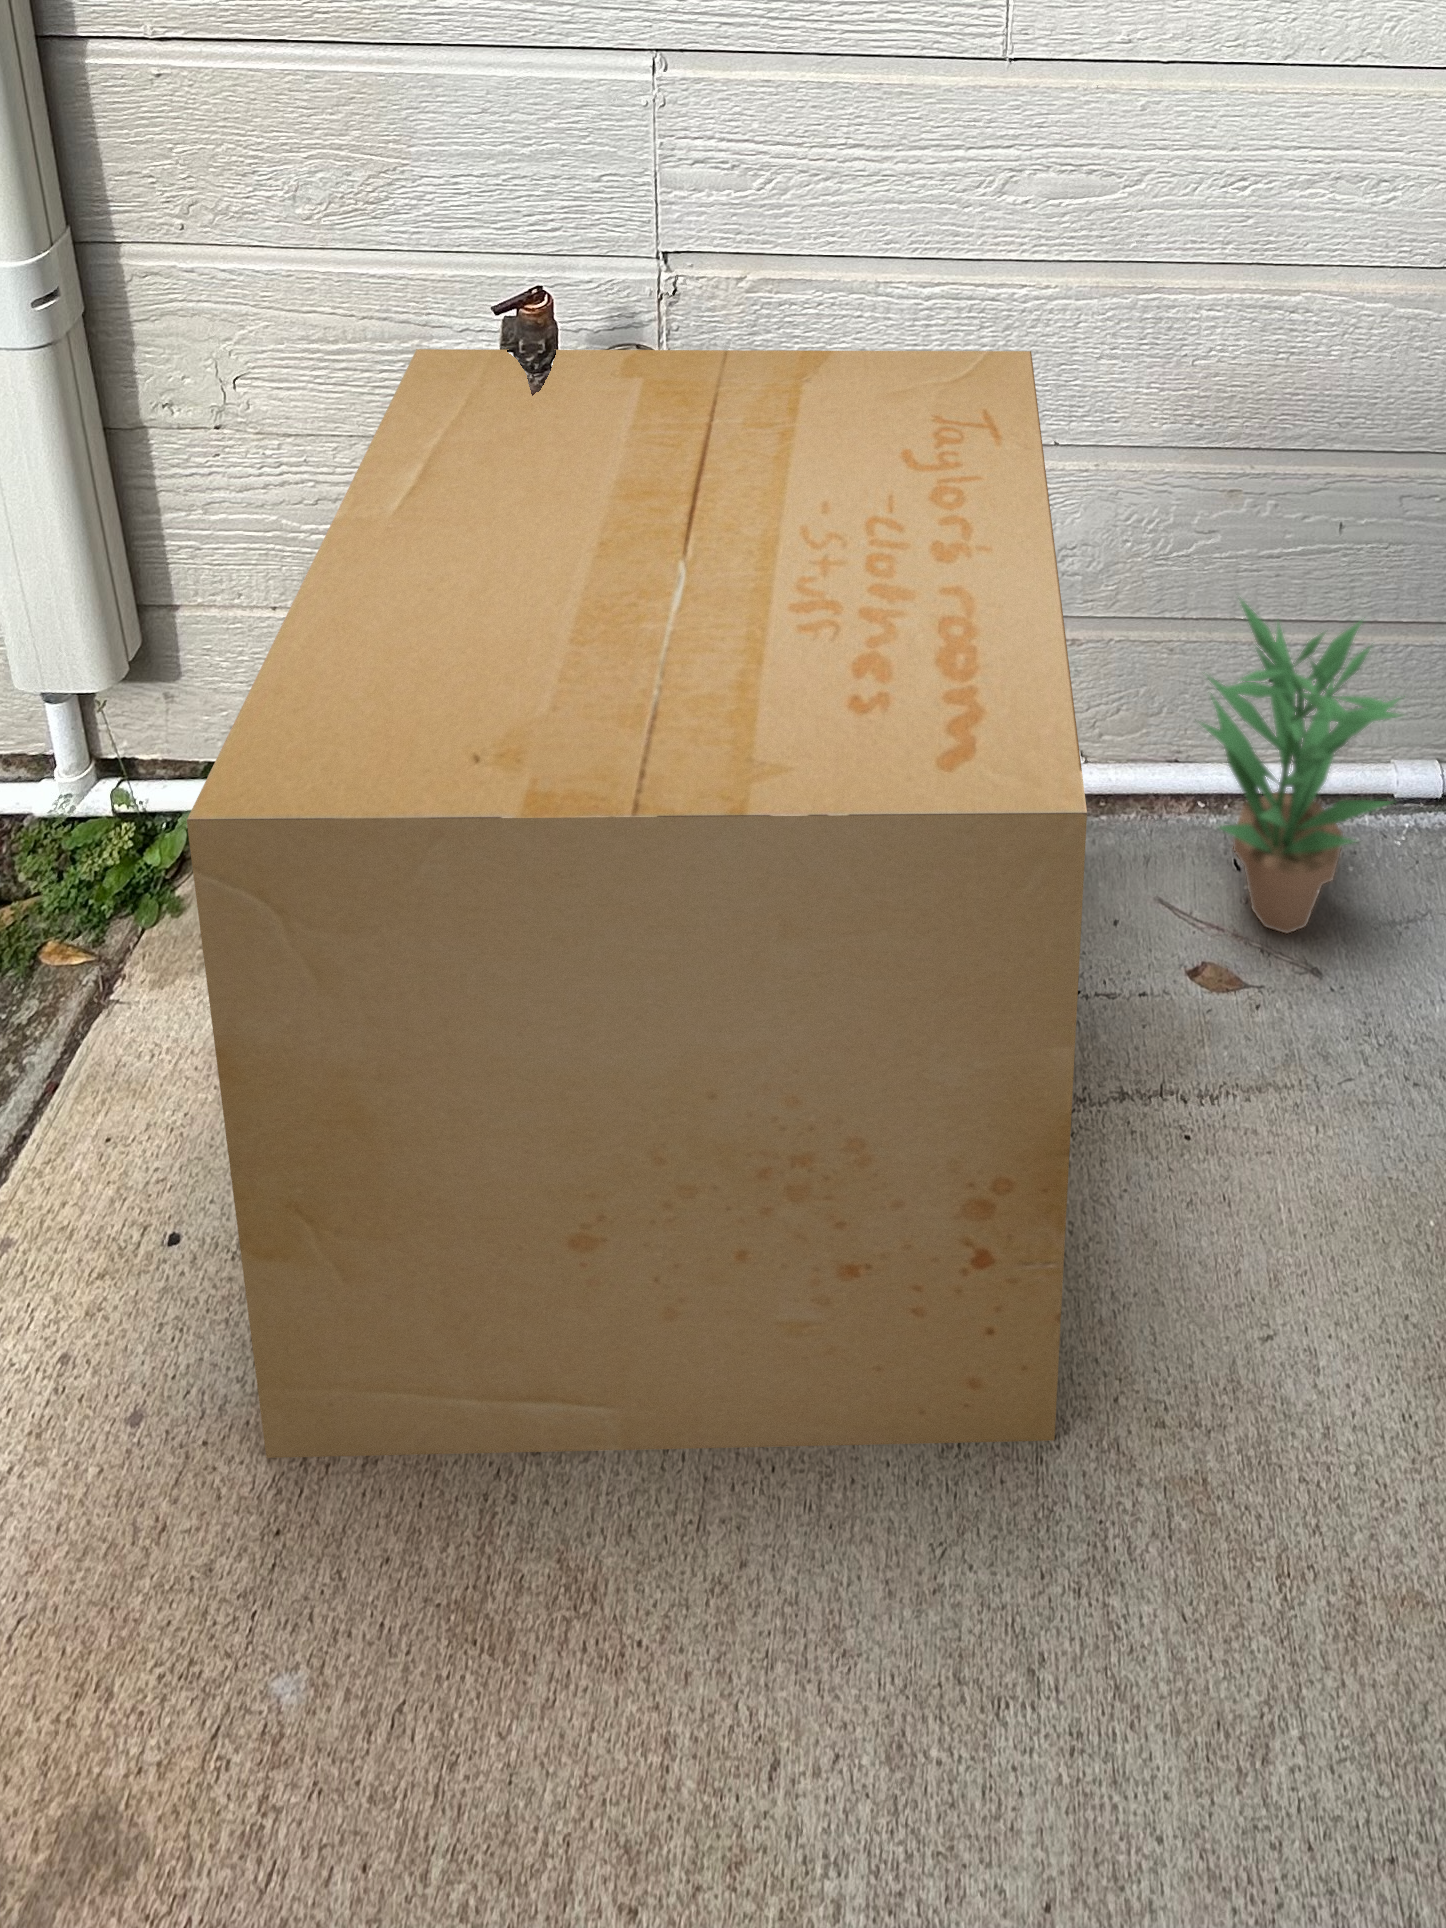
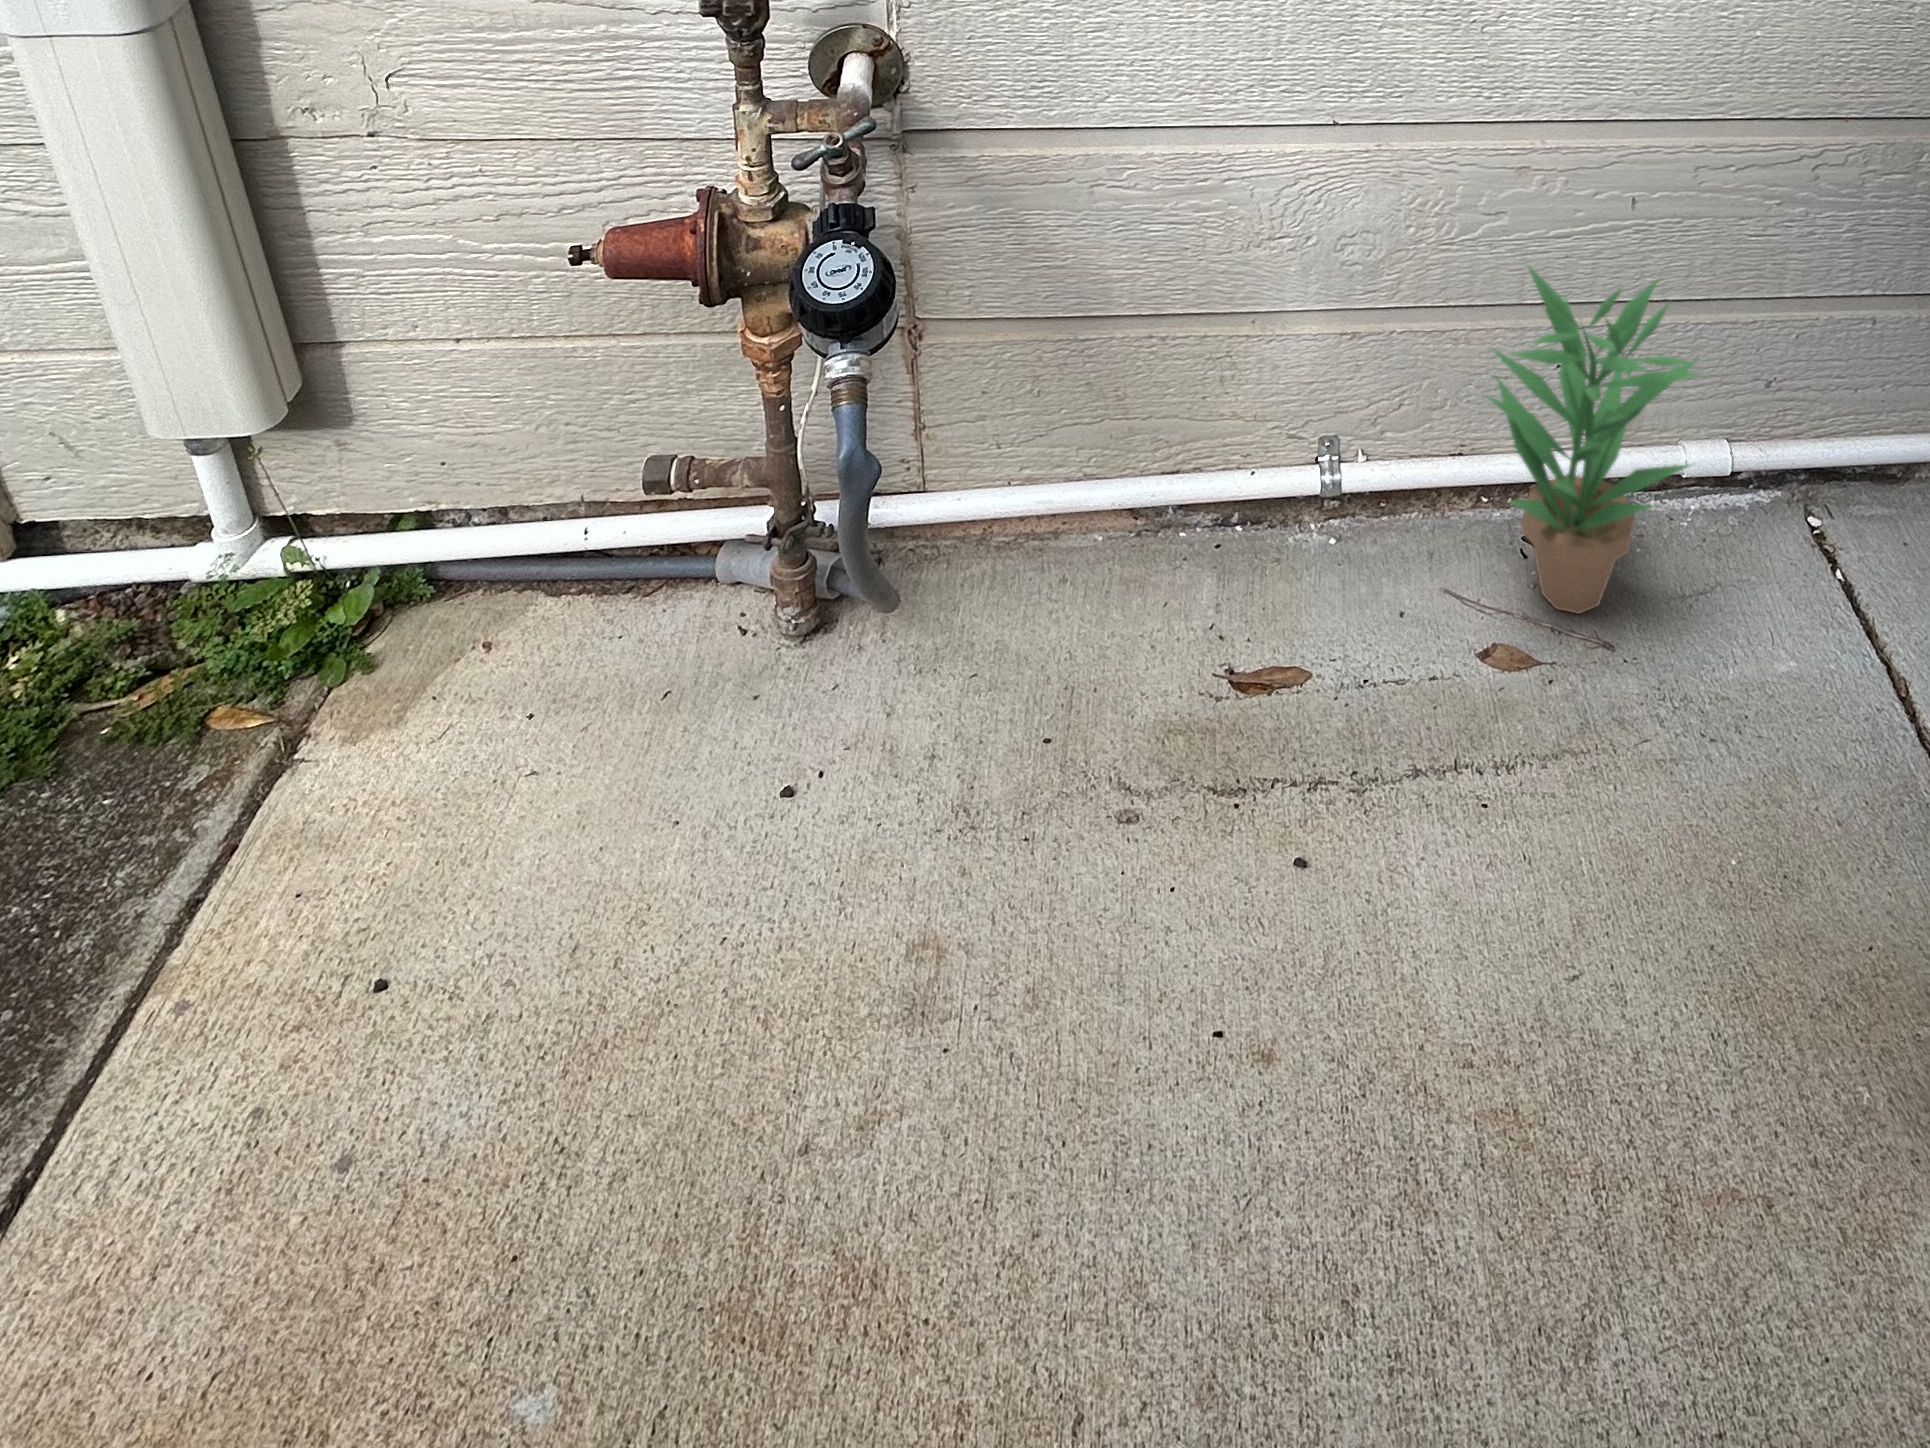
cardboard box: present [187,349,1087,1458] -> none [347,10,1393,1190]

